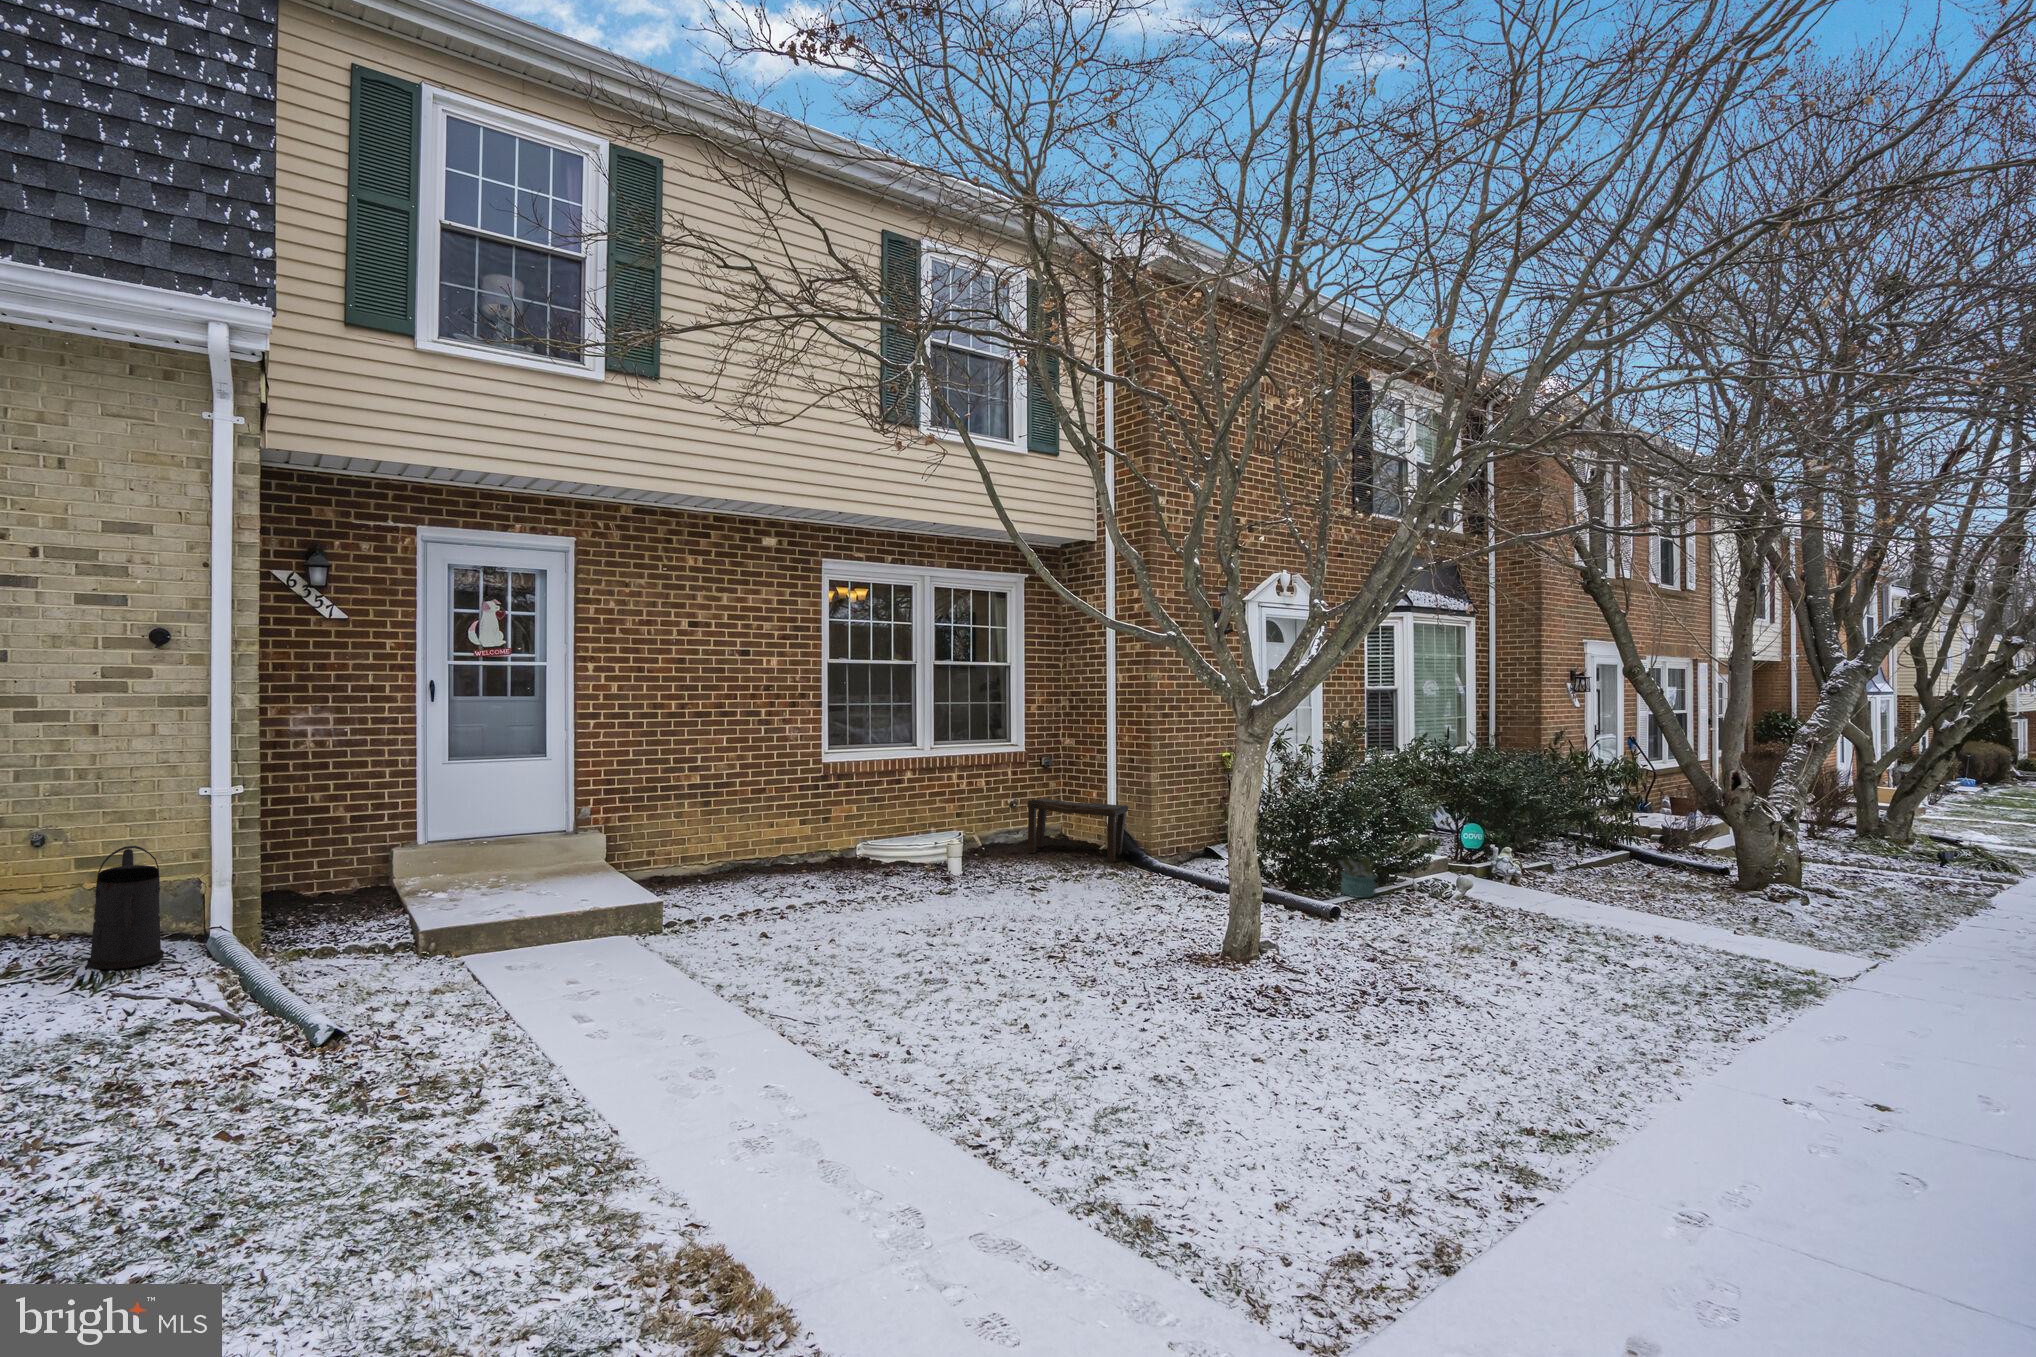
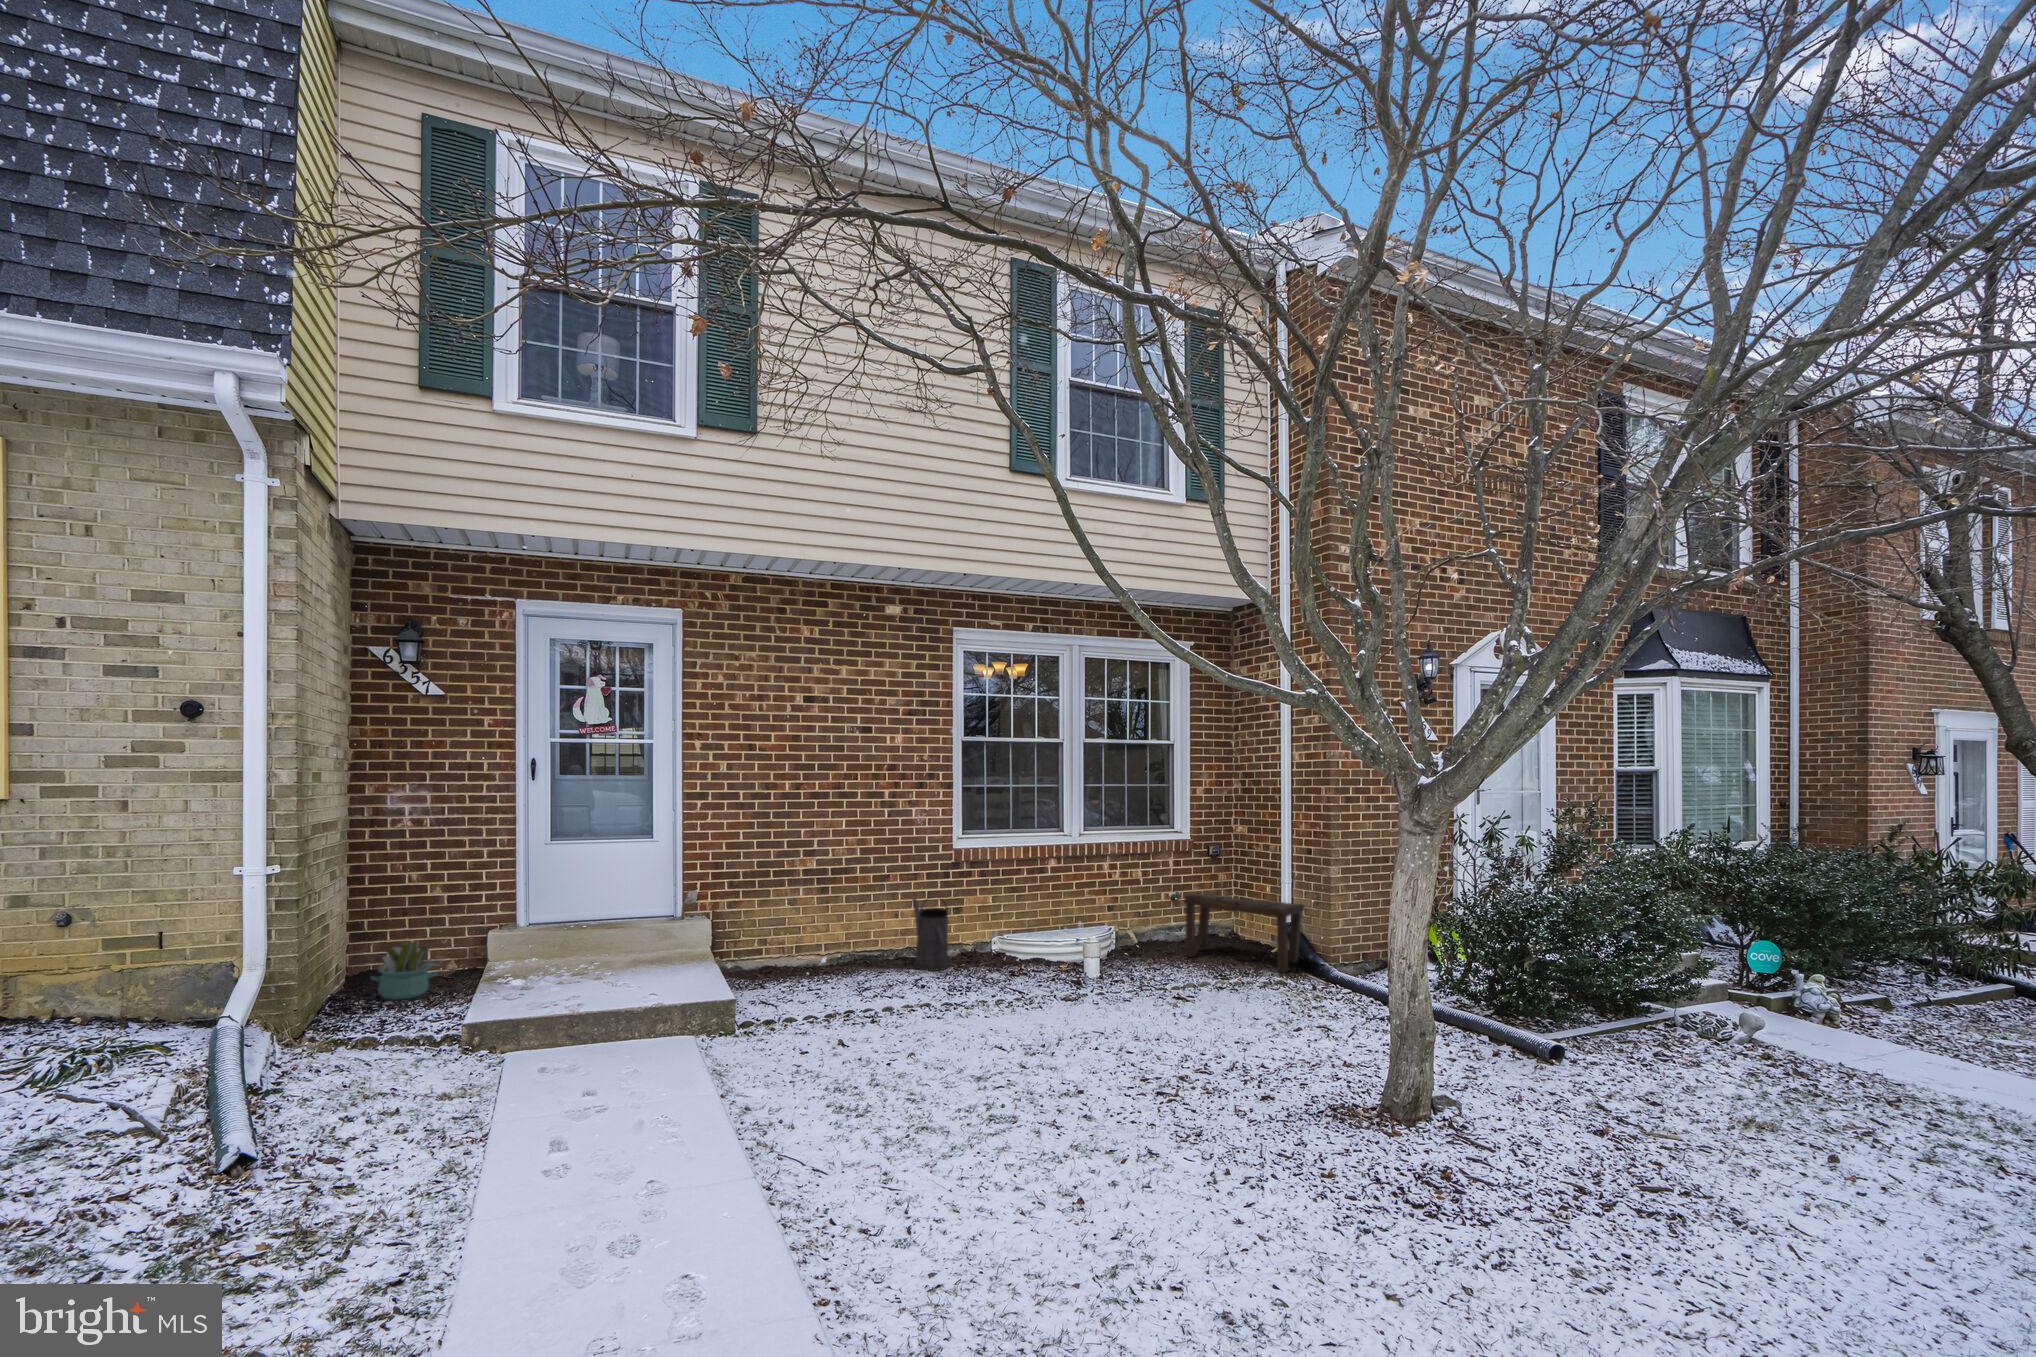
watering can: present [87,846,164,969] -> present [912,895,949,971]
decorative plant: present [1339,855,1377,898] -> present [371,941,443,1000]

